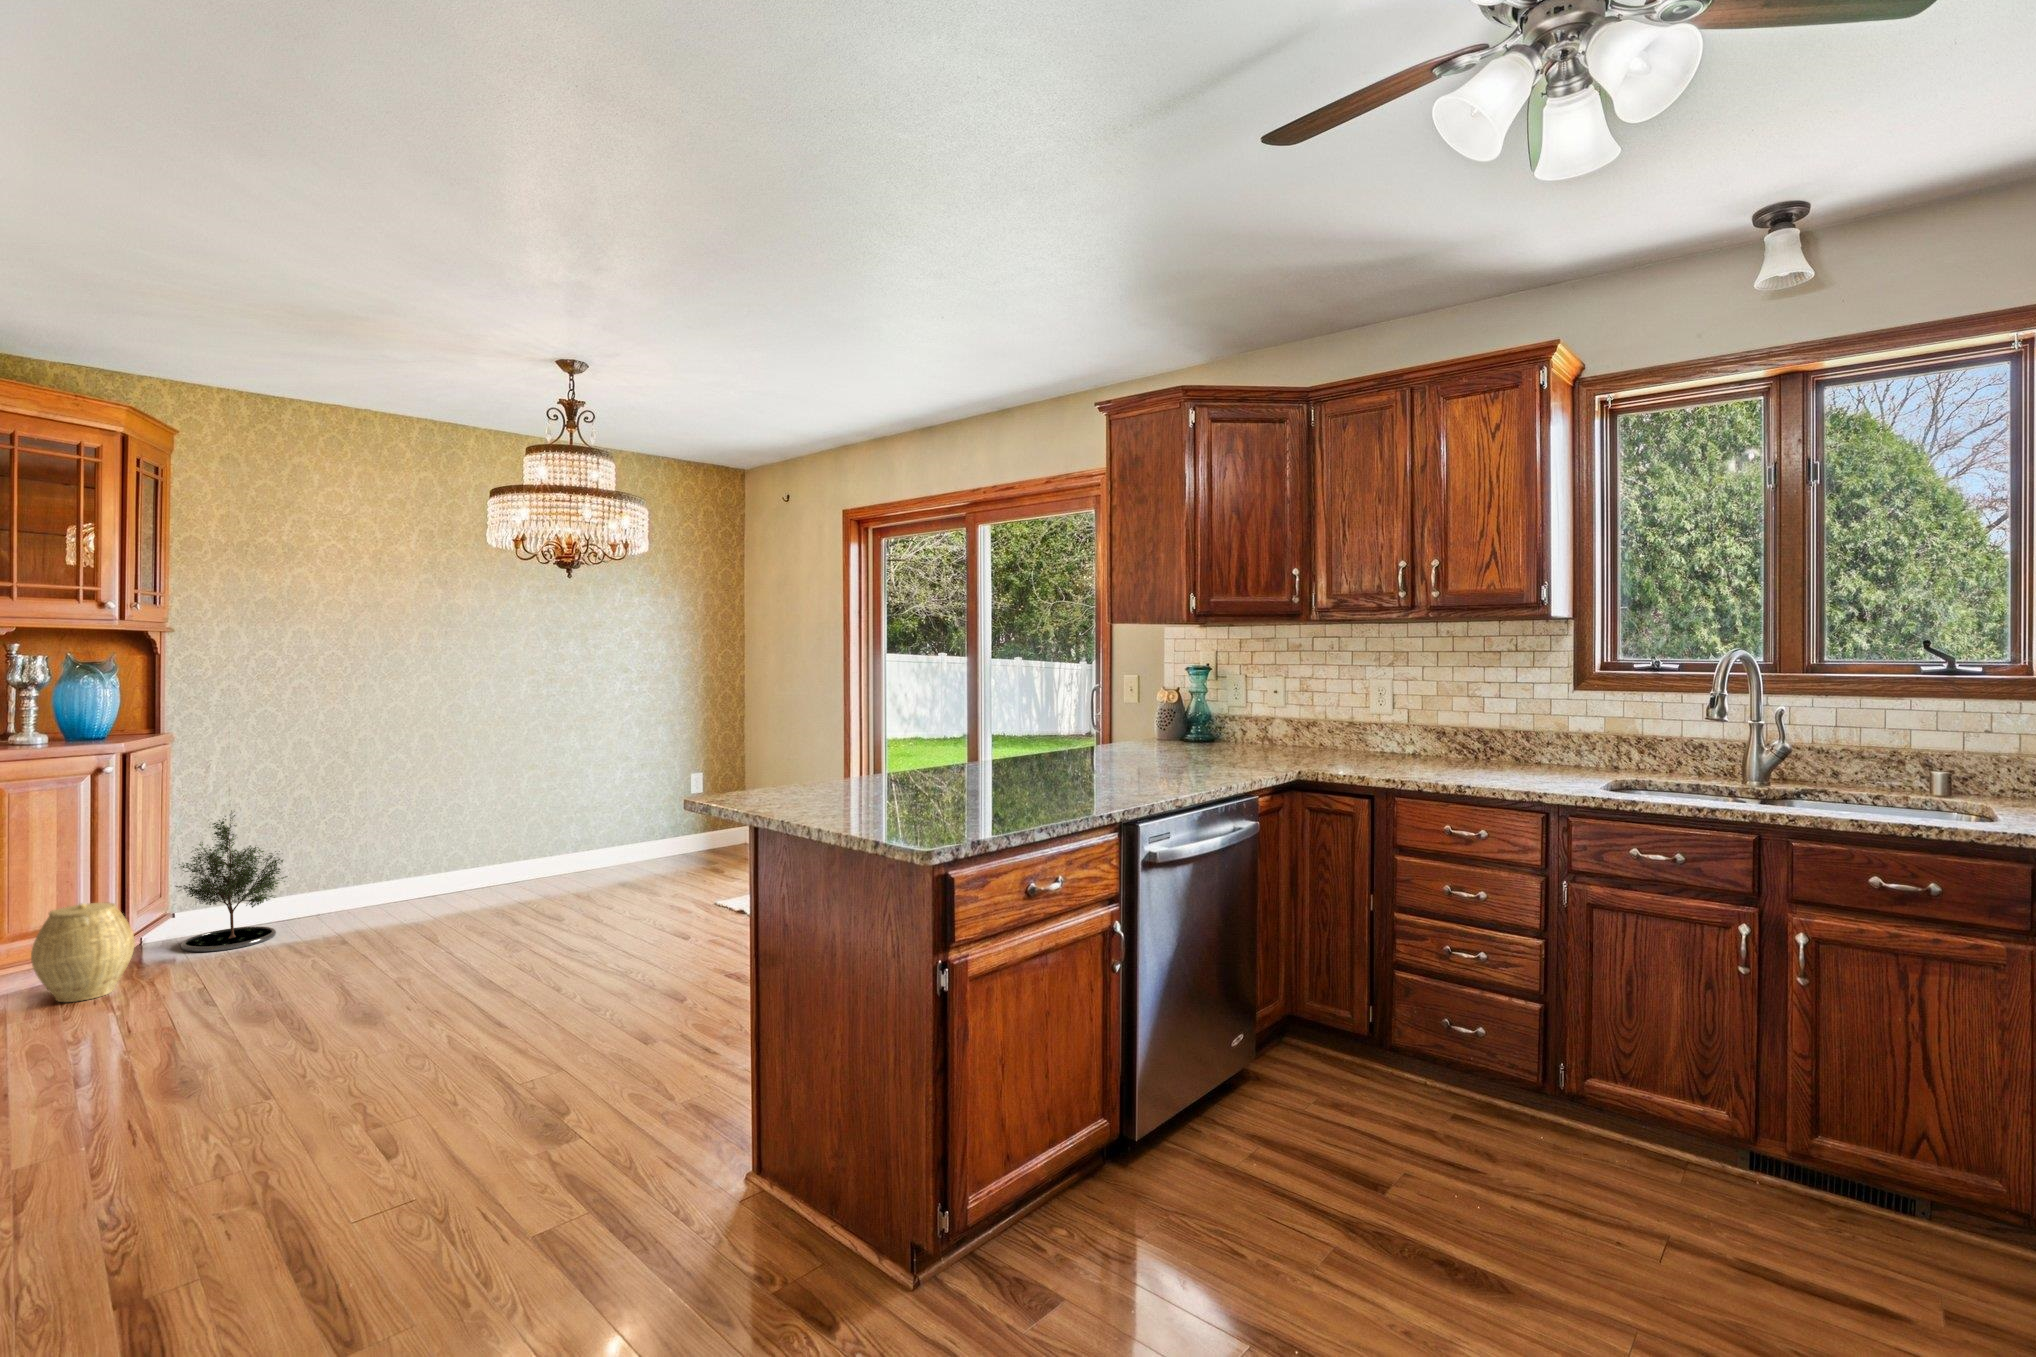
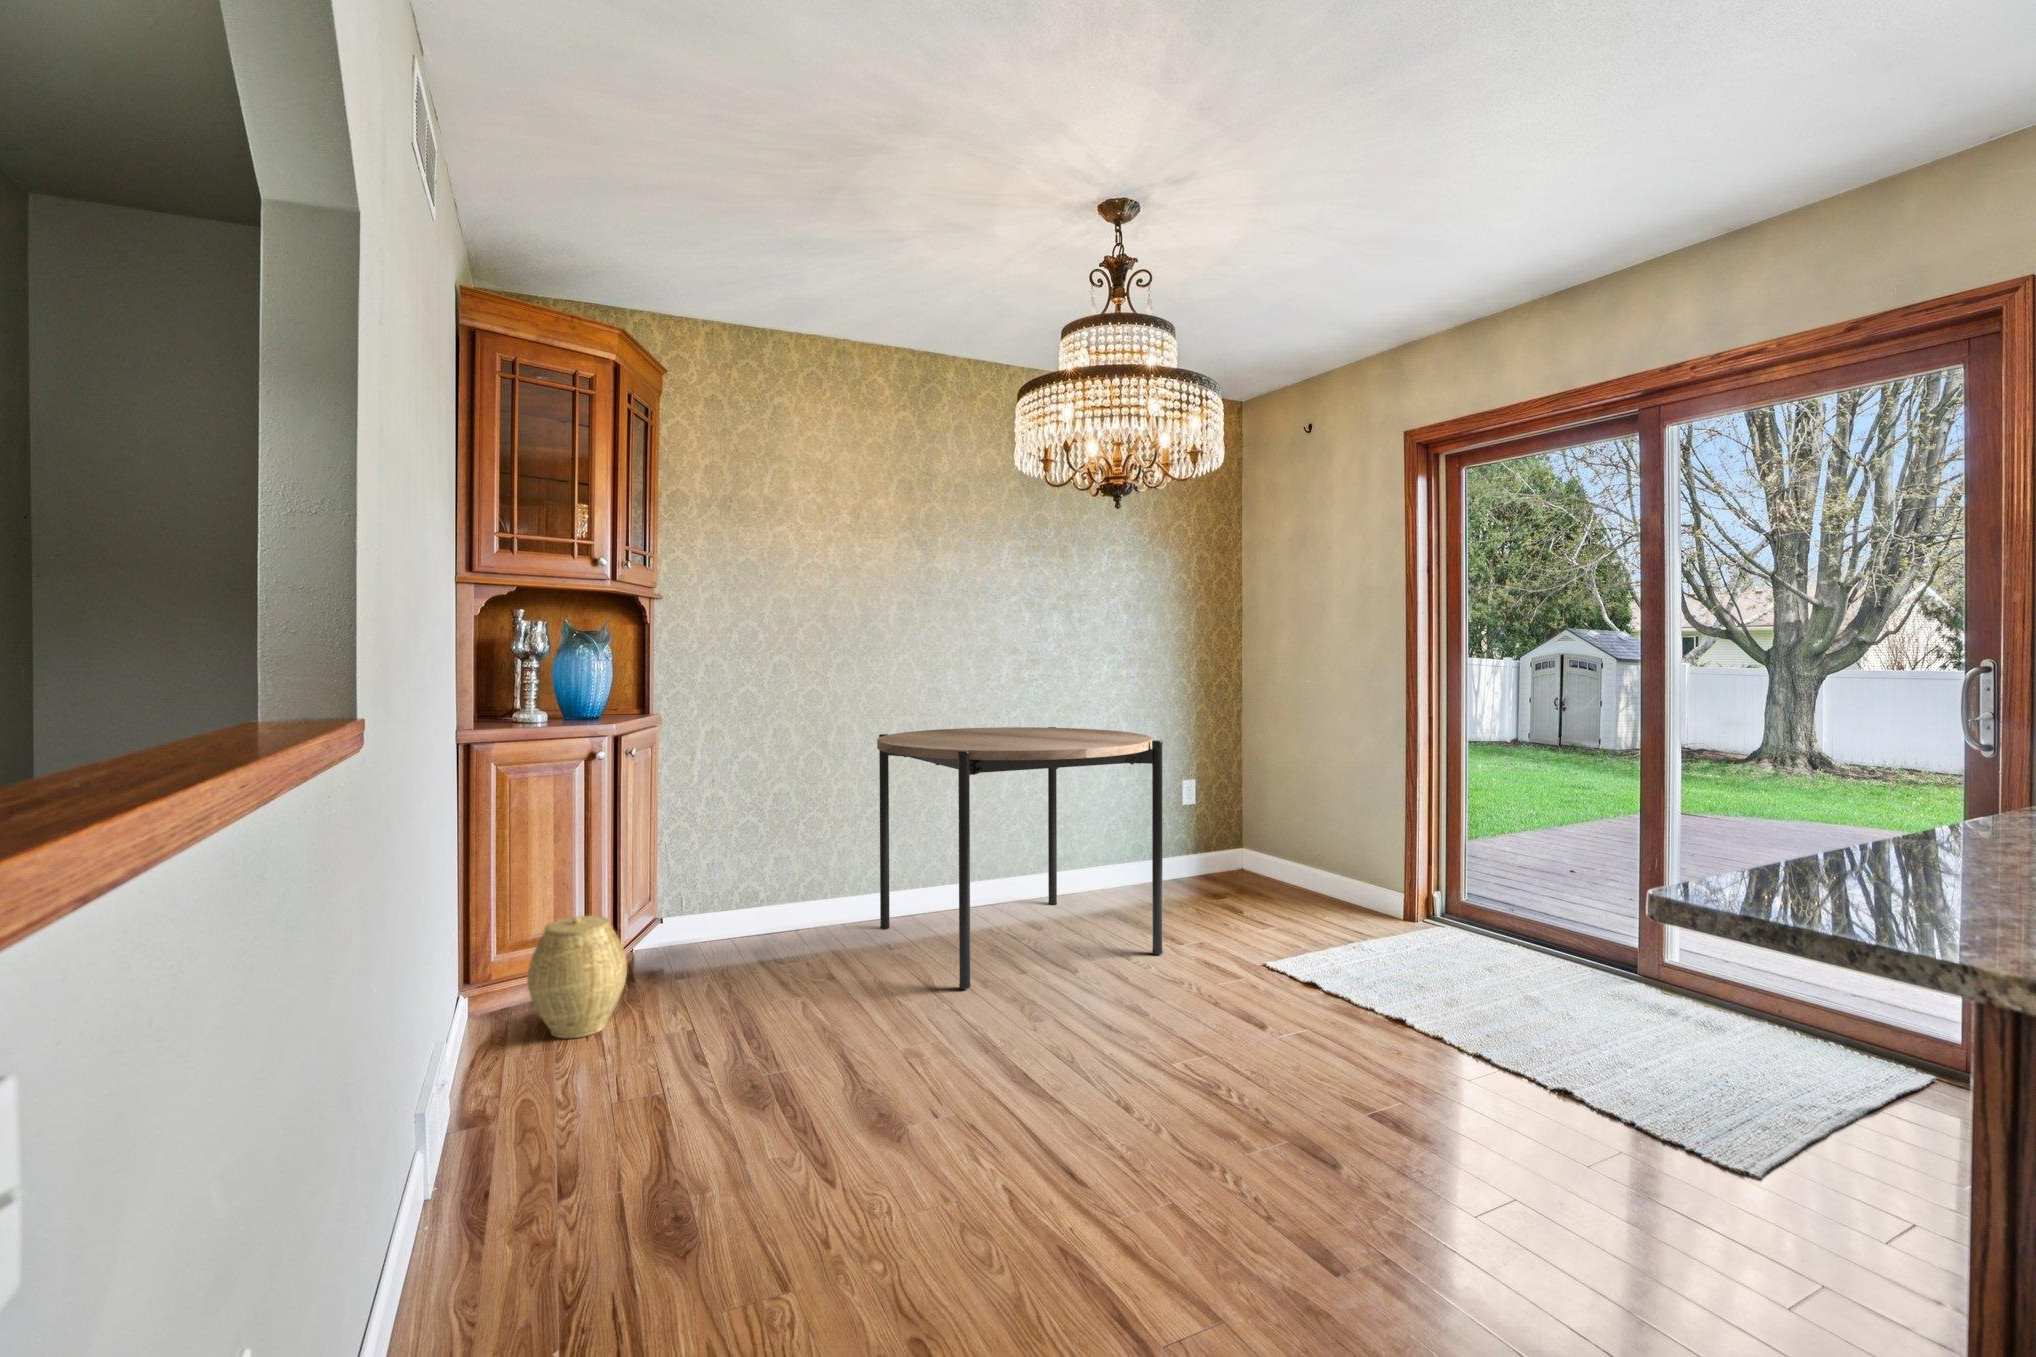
dining table: none [391,735,639,938] -> present [877,727,1163,989]
potted tree: present [176,811,288,952] -> none [662,806,774,976]

